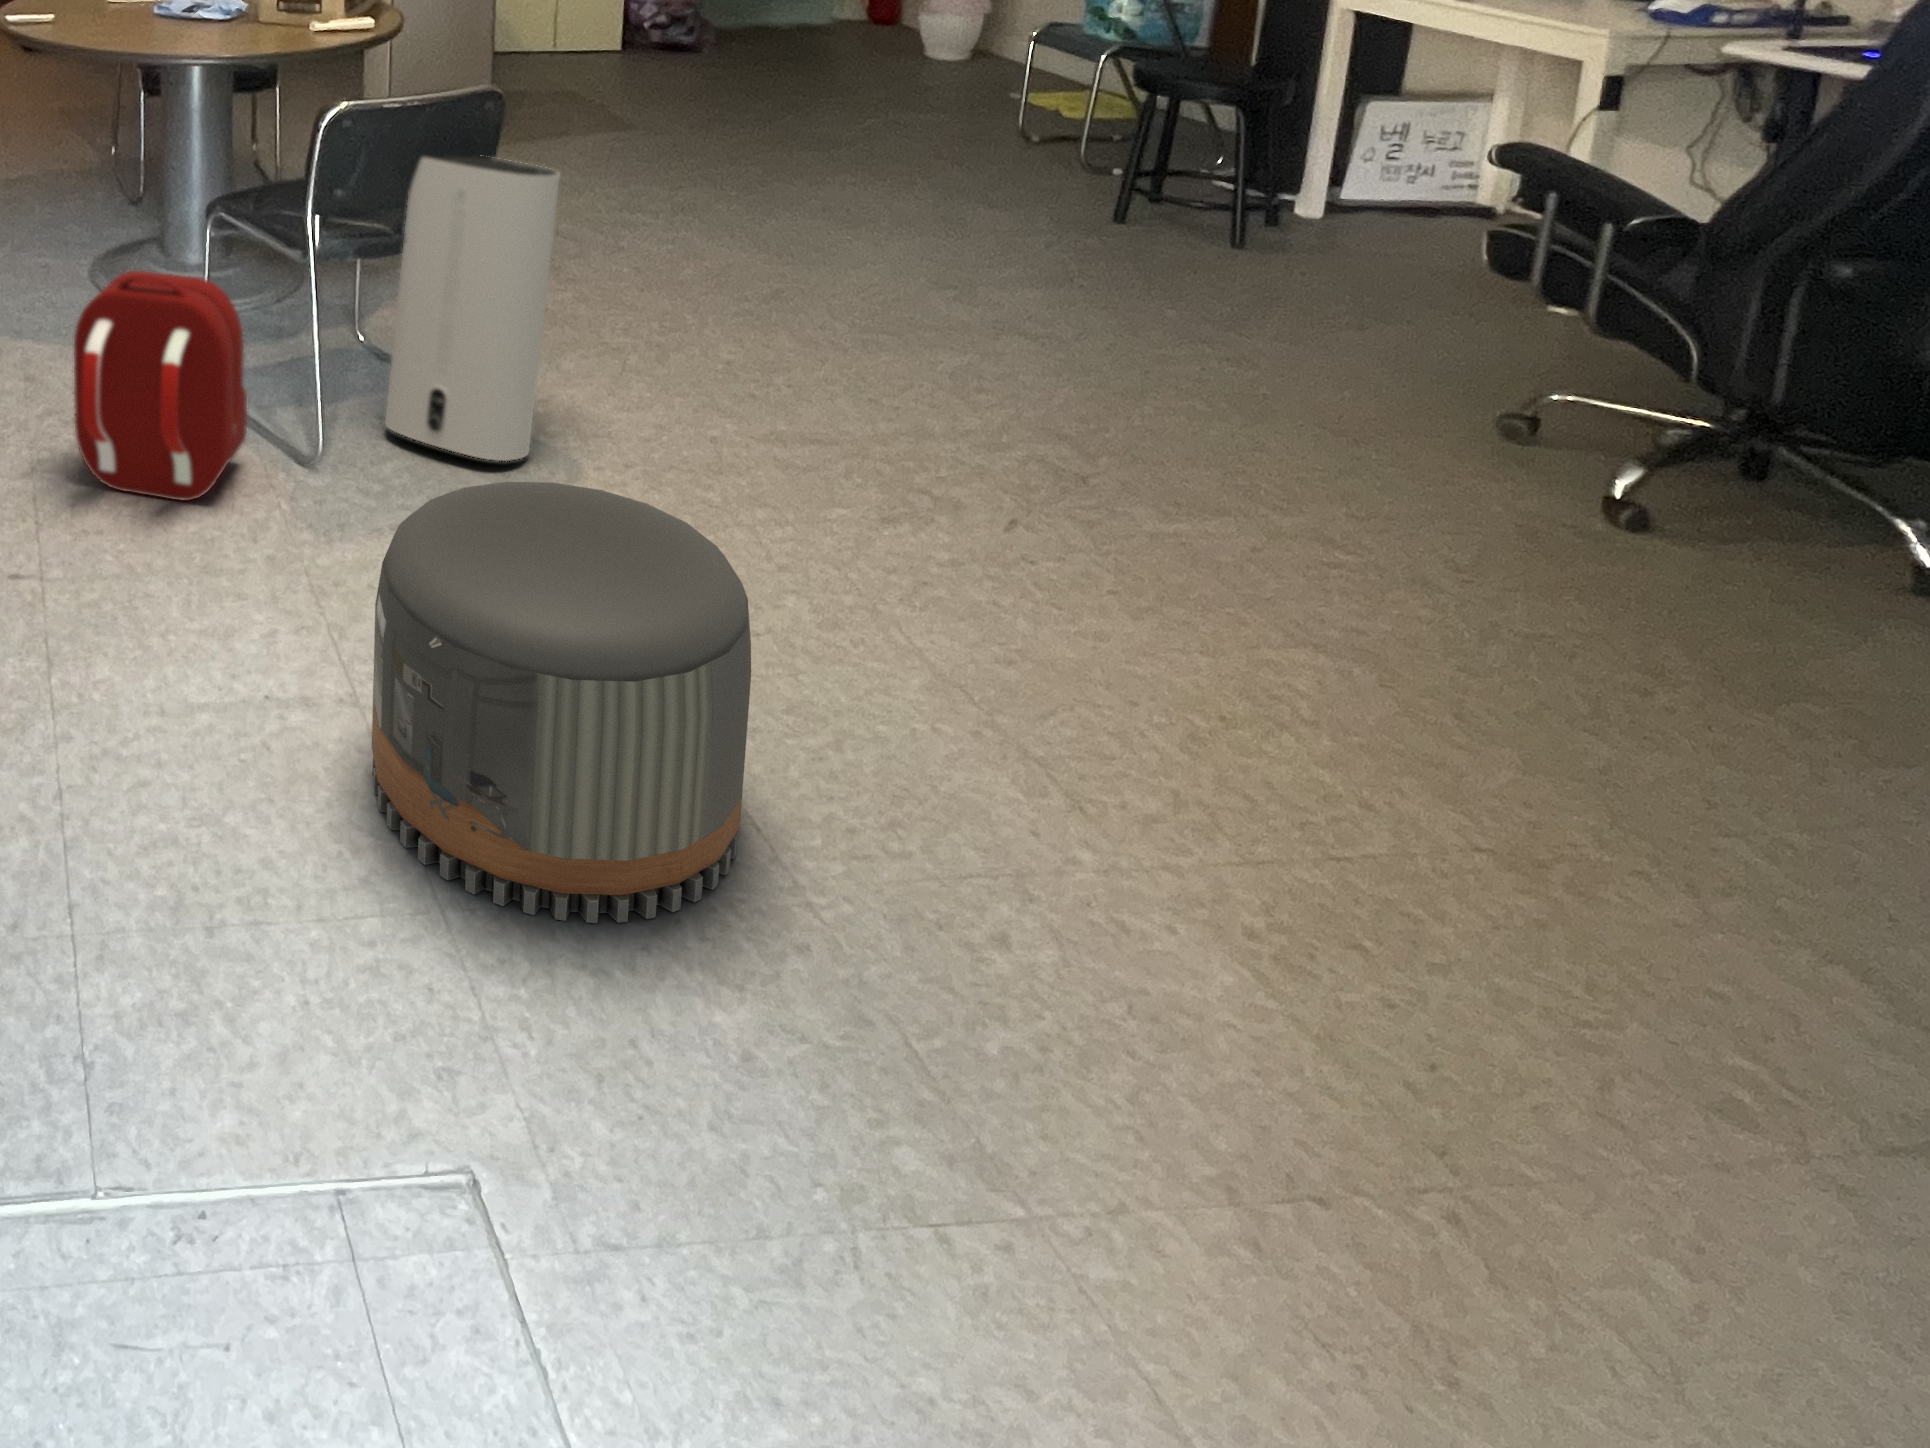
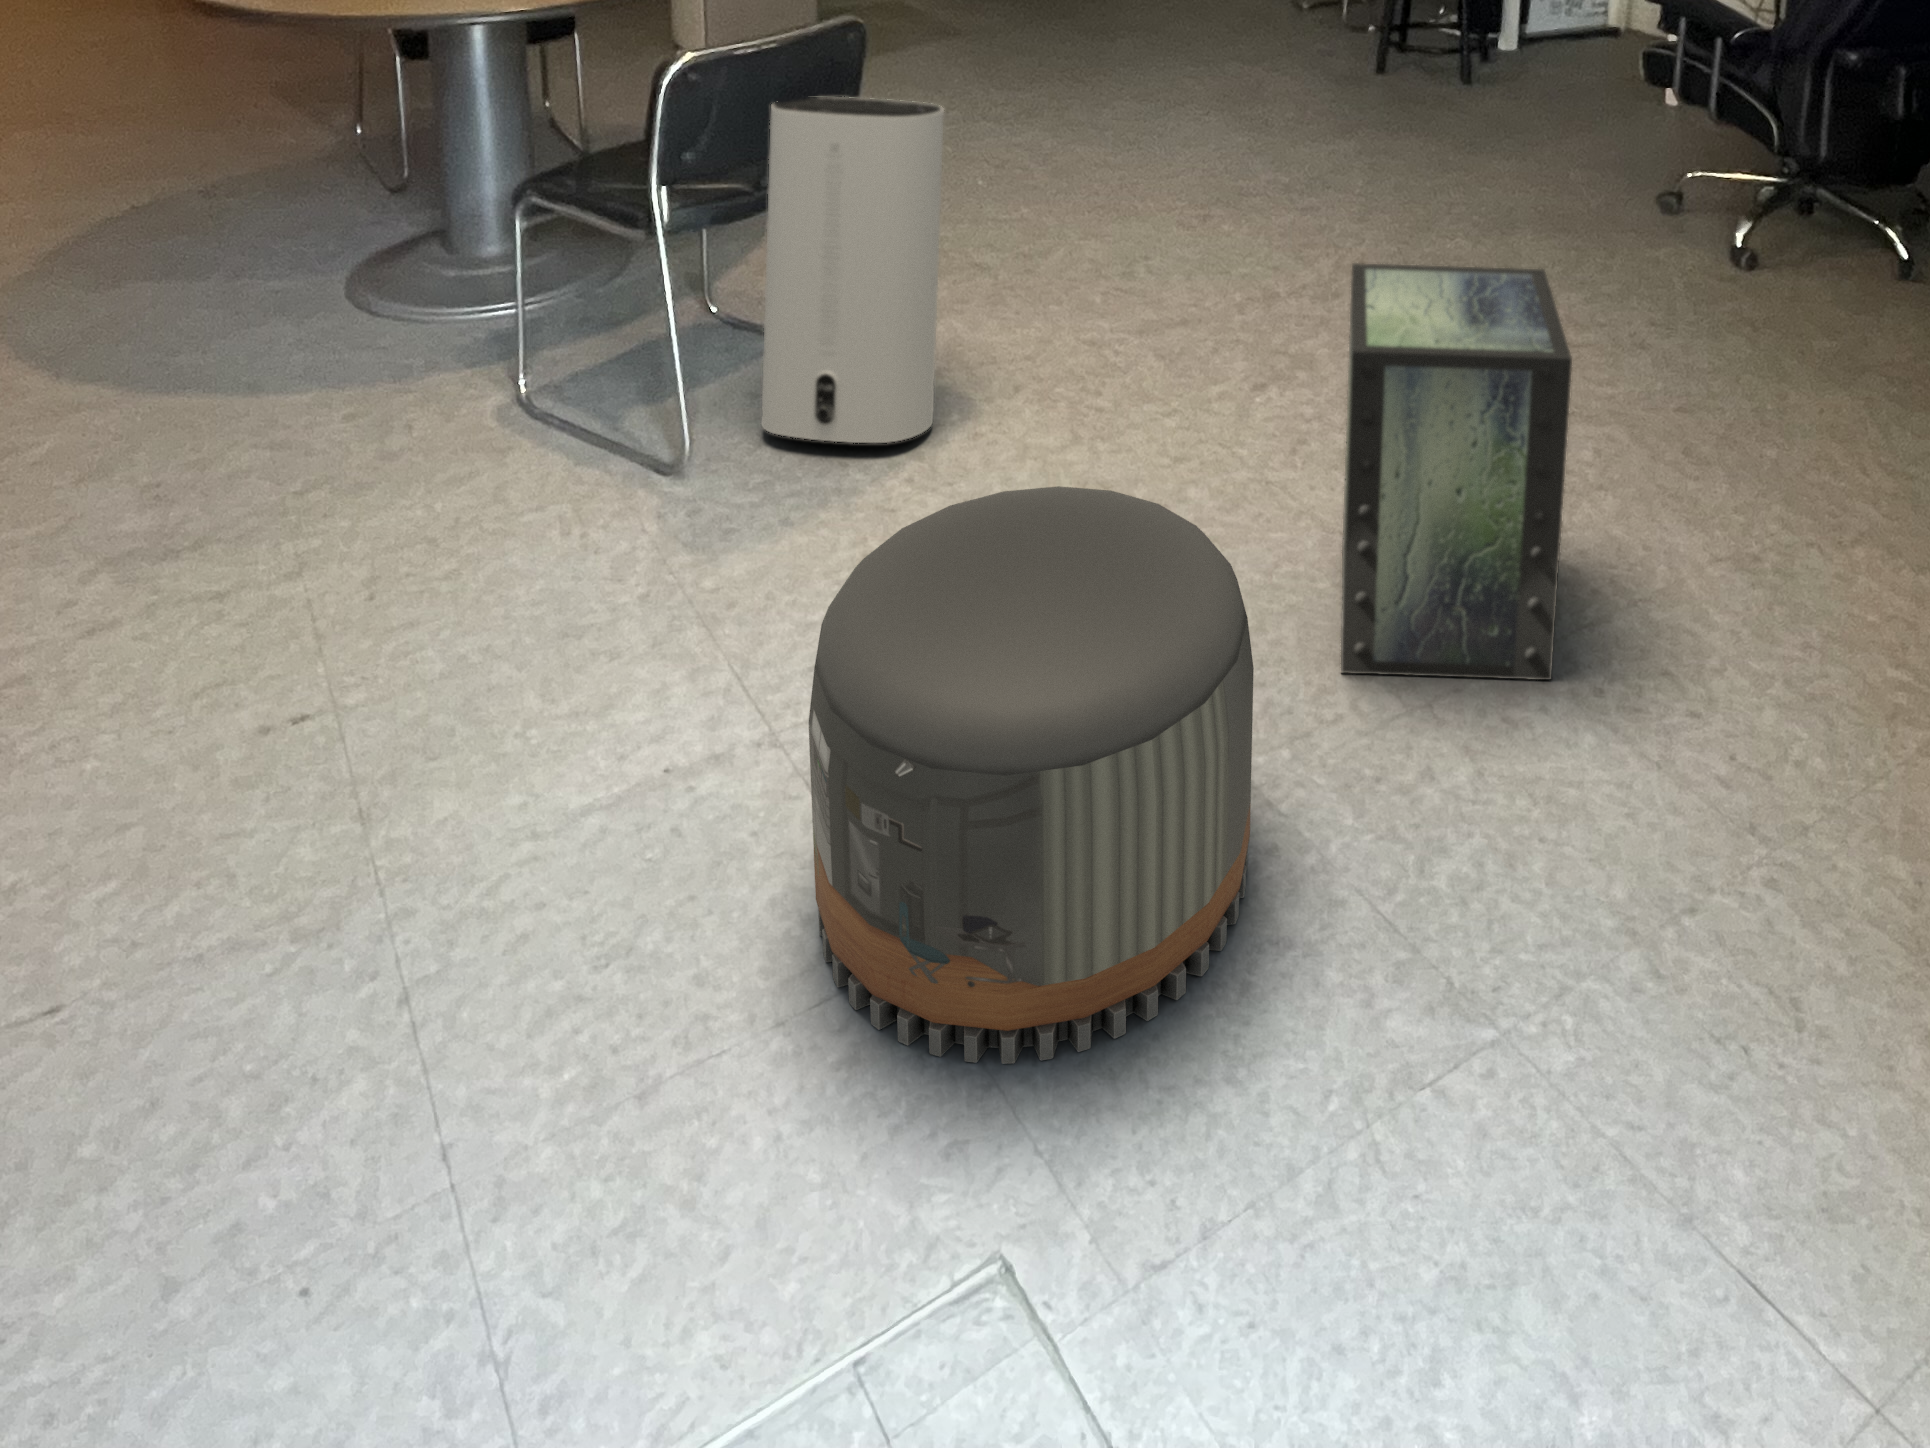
backpack: present [74,271,247,501] -> none [314,309,586,615]
storage box: none [875,366,1166,825] -> present [1341,263,1572,680]

